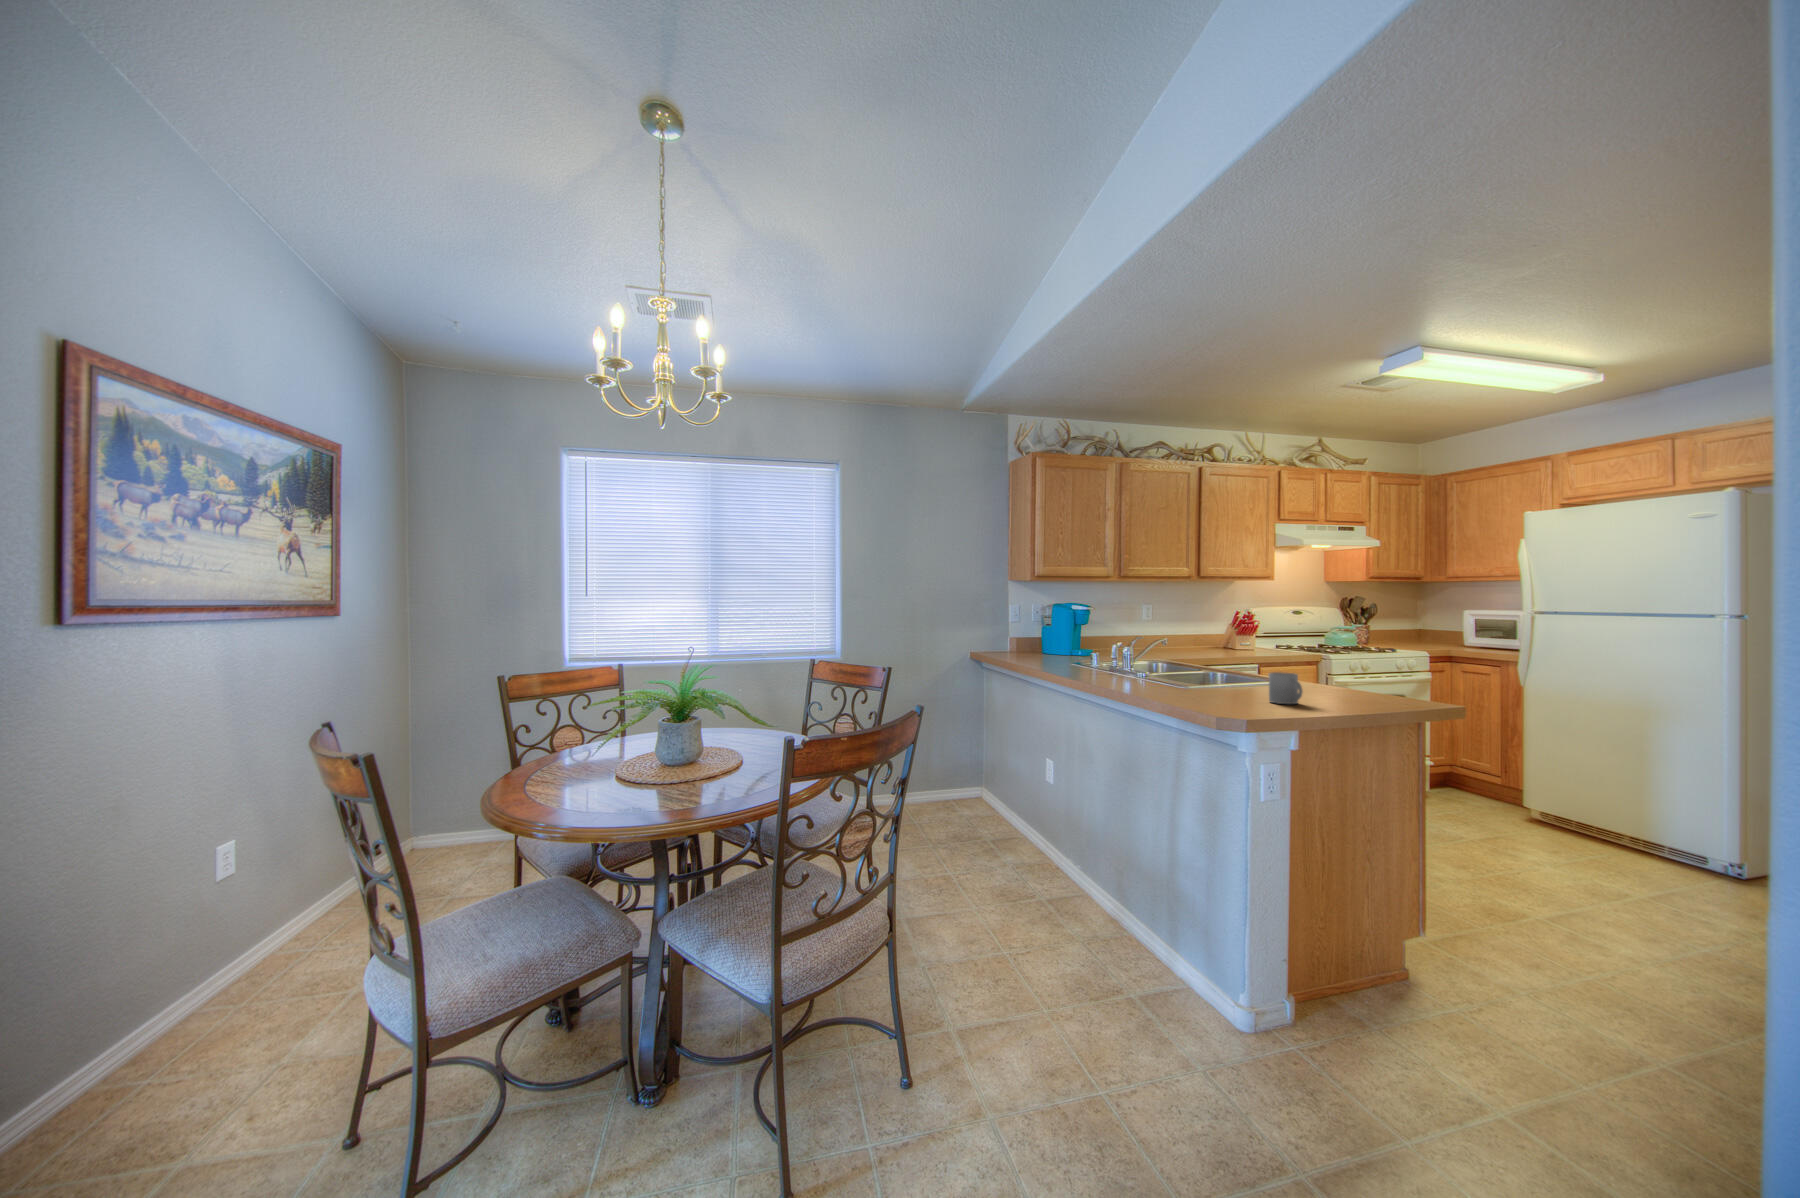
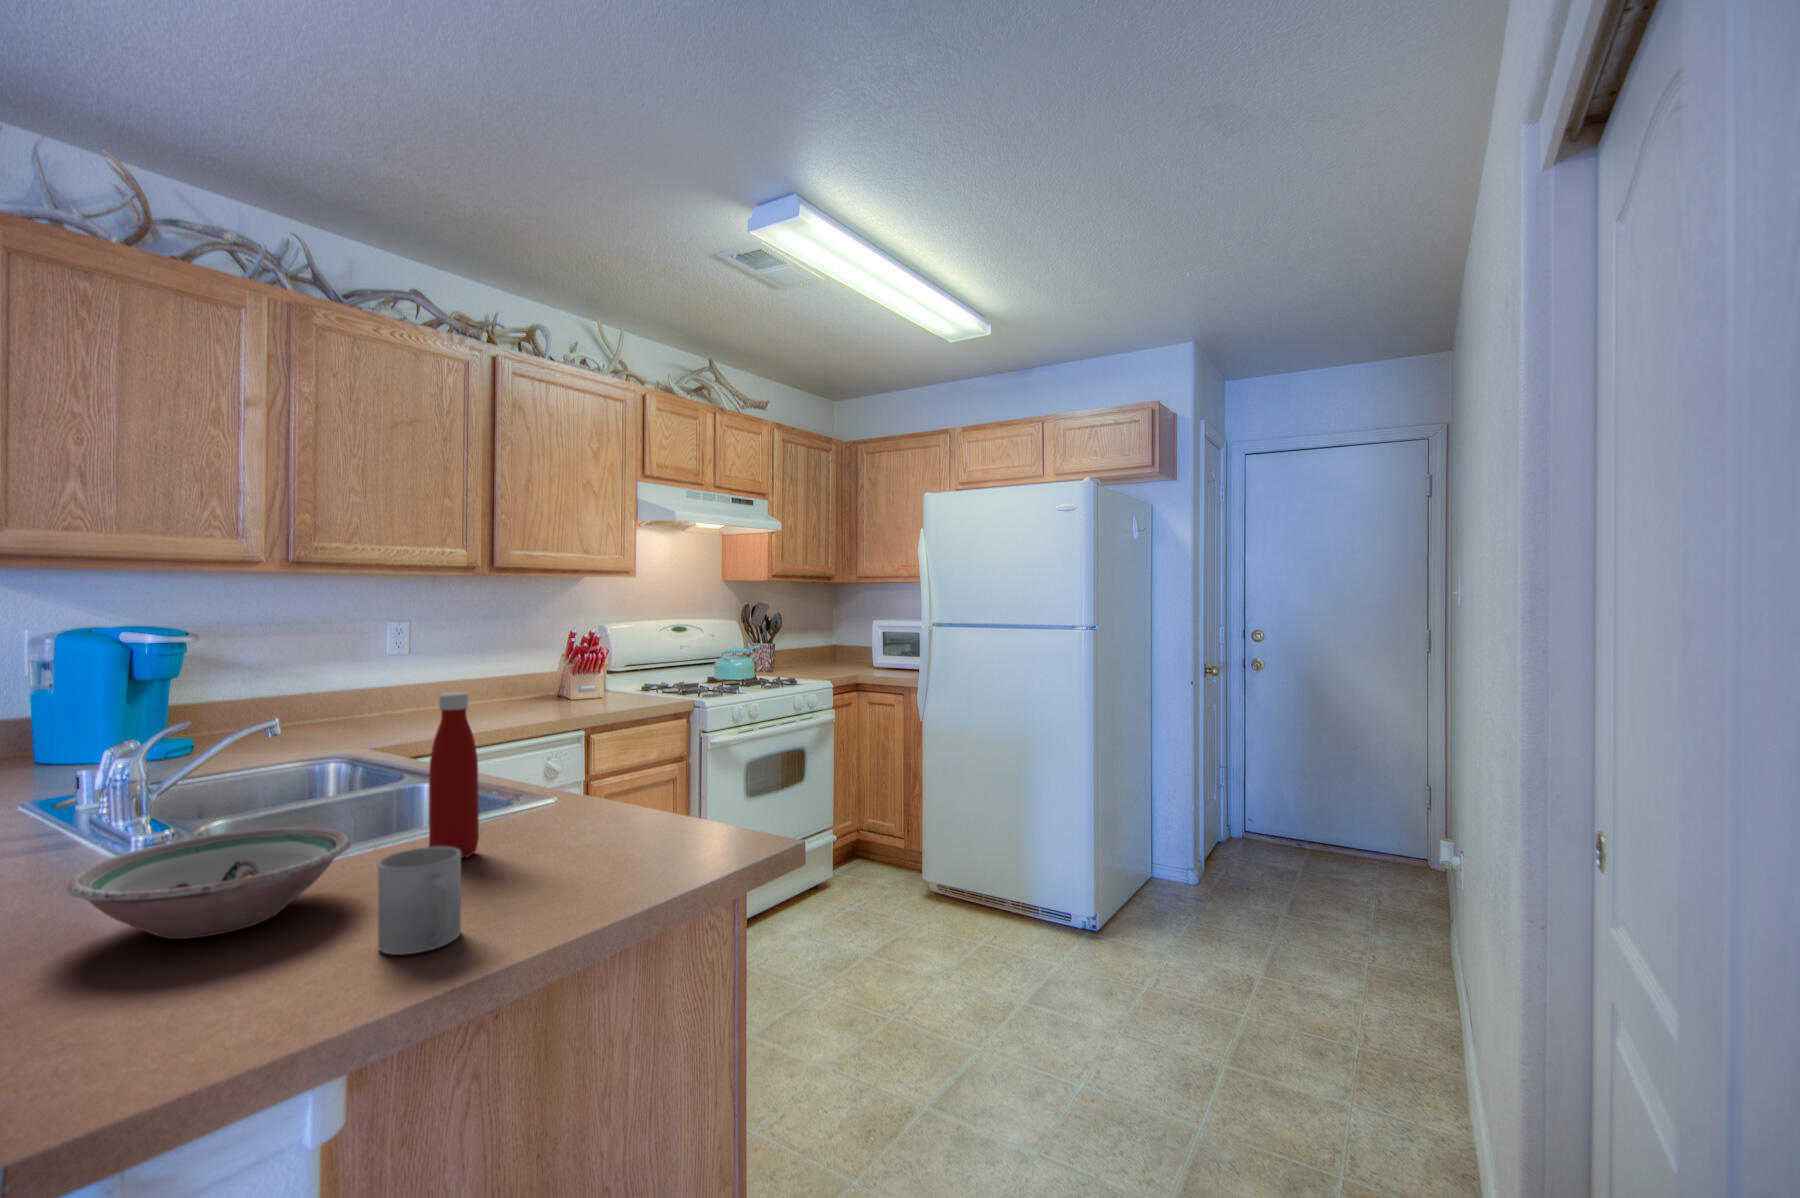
bottle: none [1253,624,1273,690] -> present [429,692,479,858]
bowl: none [1160,668,1240,695] -> present [66,827,350,939]

